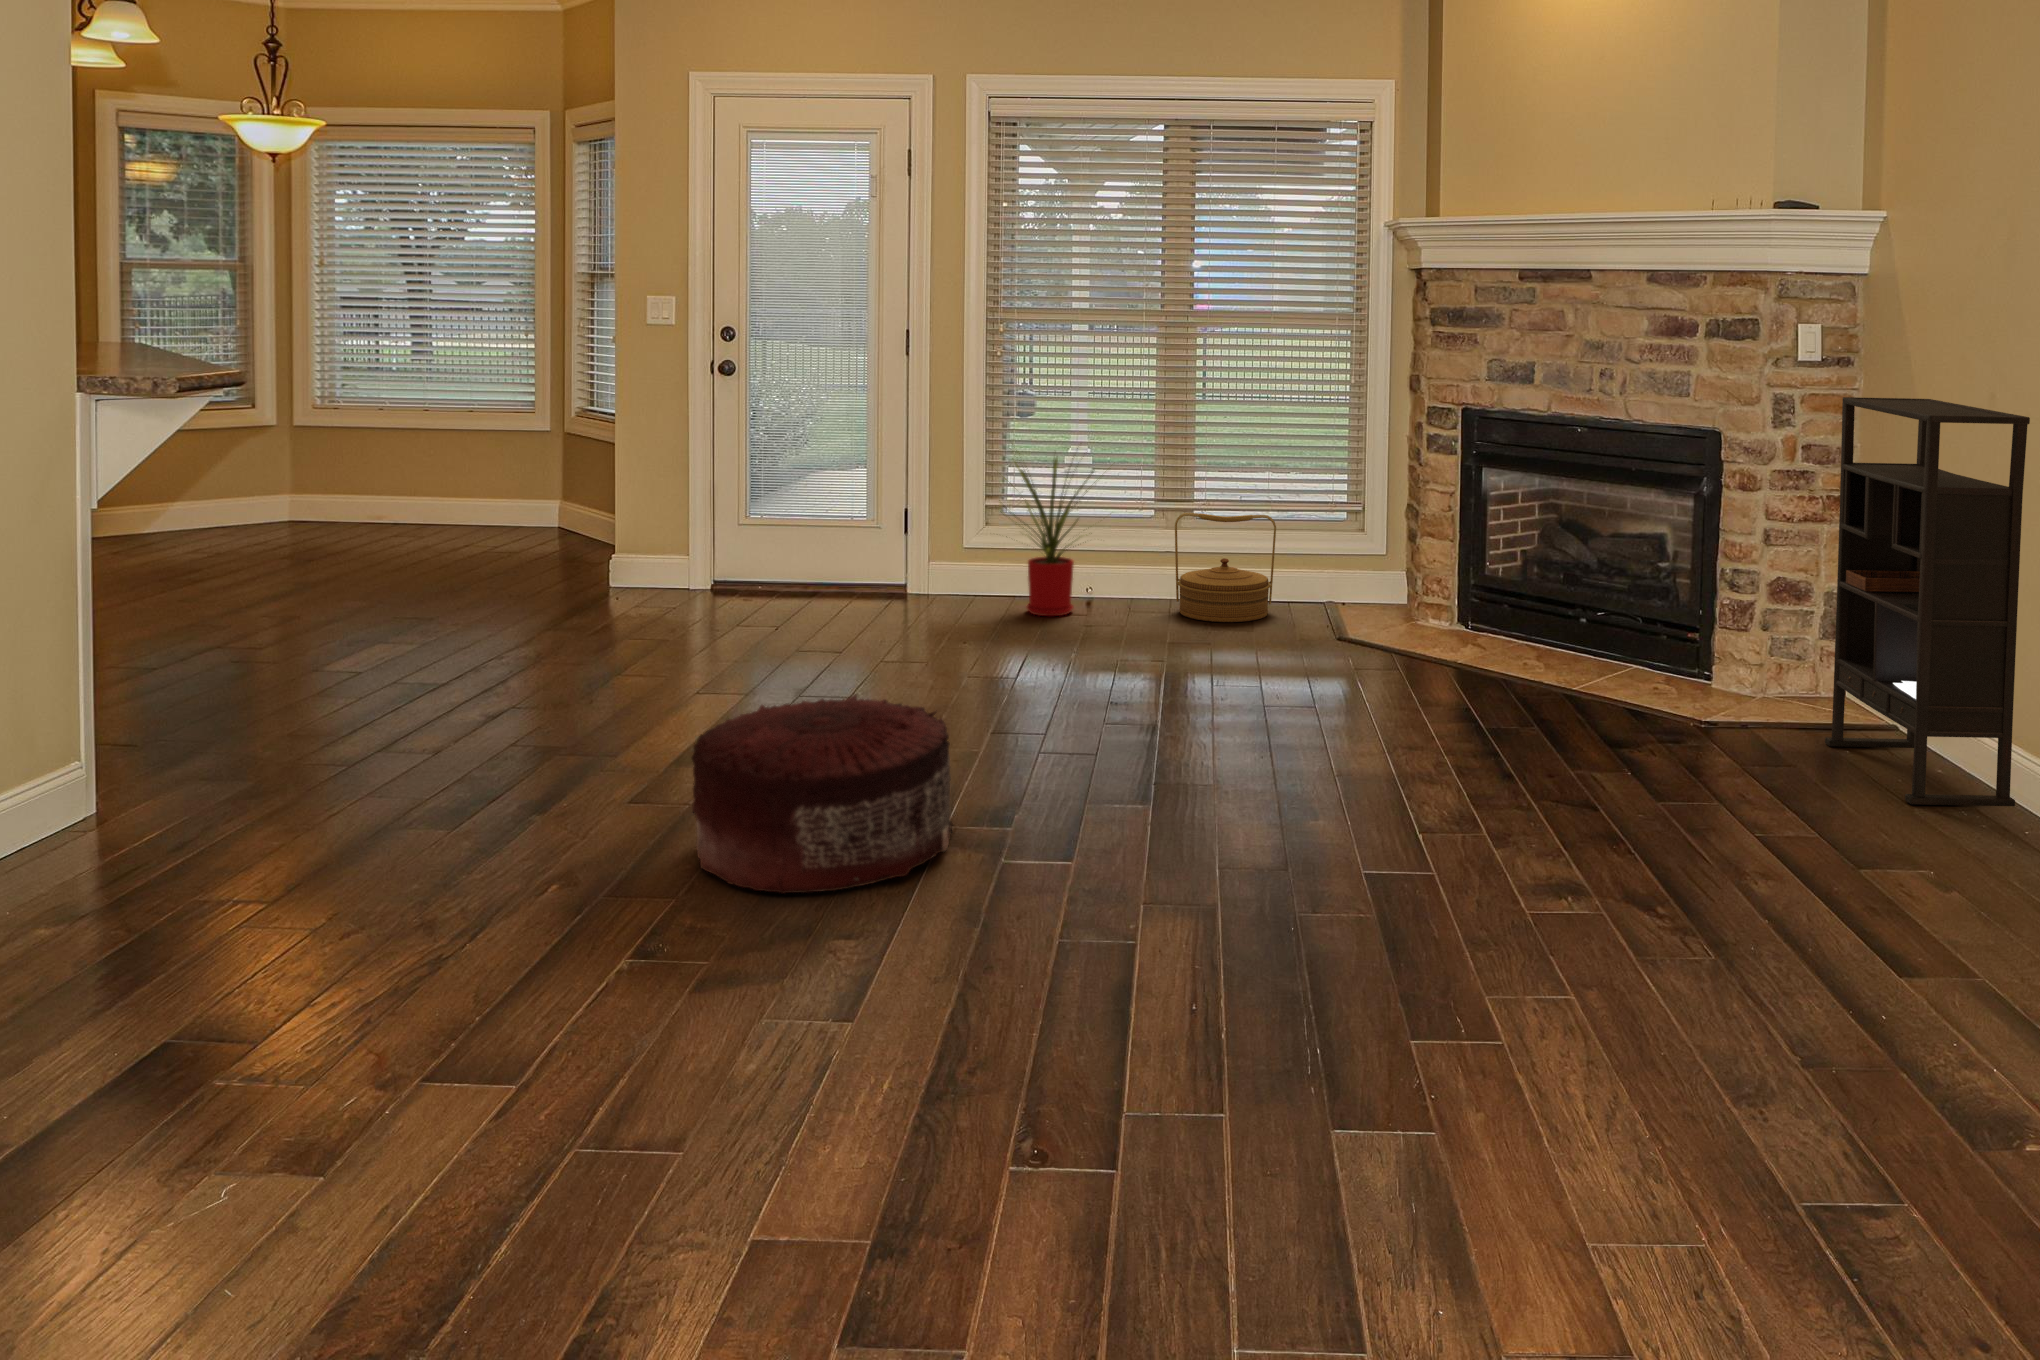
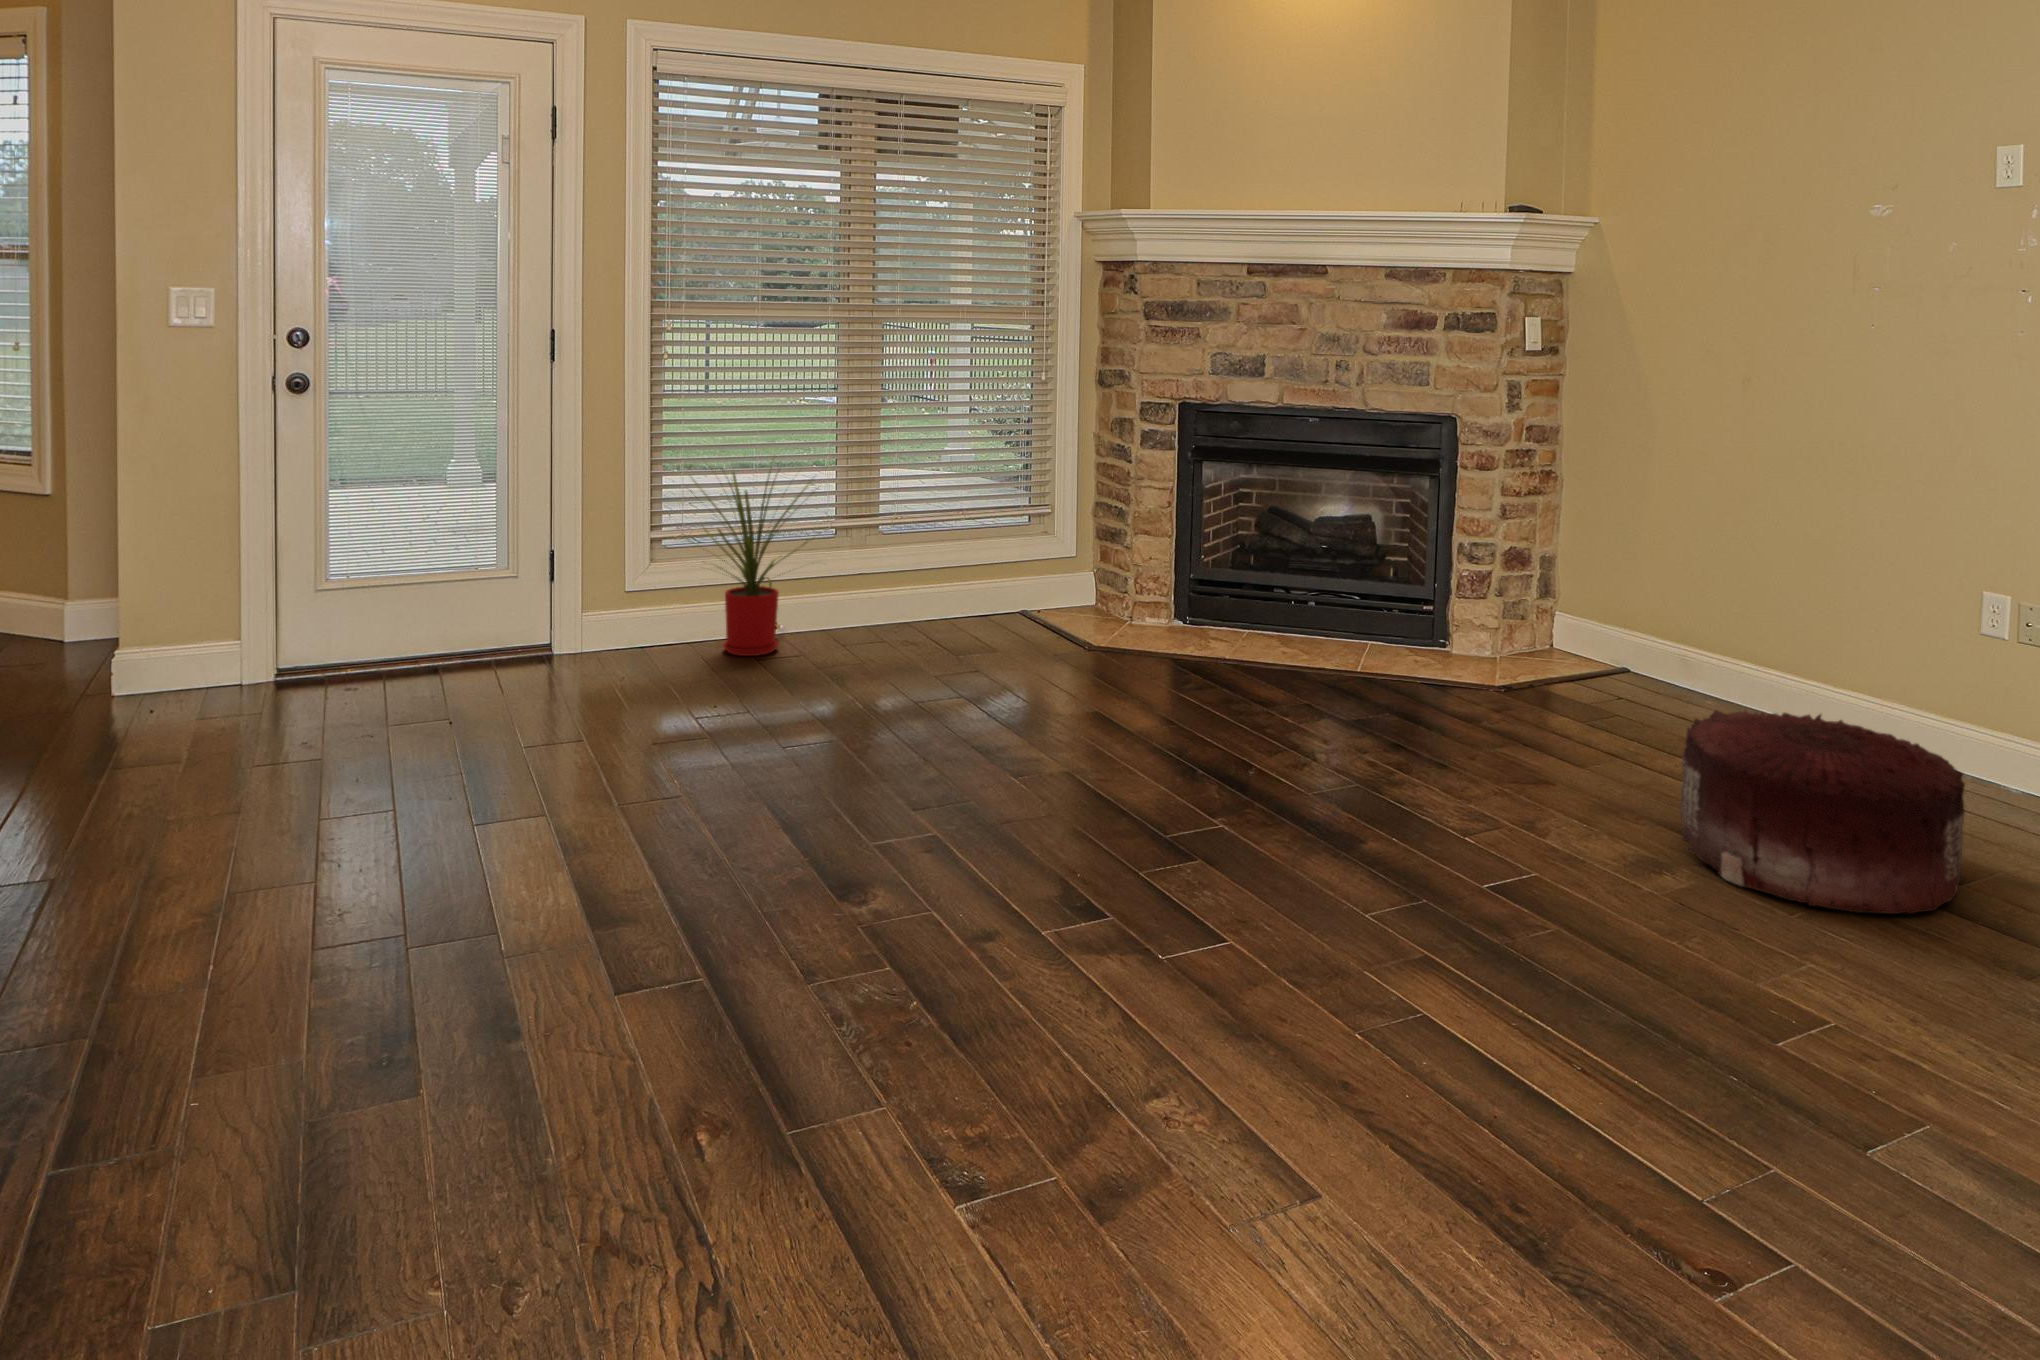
bookshelf: present [1825,397,2030,806] -> none [1611,385,1830,738]
woven basket: present [1175,513,1276,622] -> none [879,521,984,641]
pouf: present [692,694,953,894] -> present [1681,710,1965,914]

